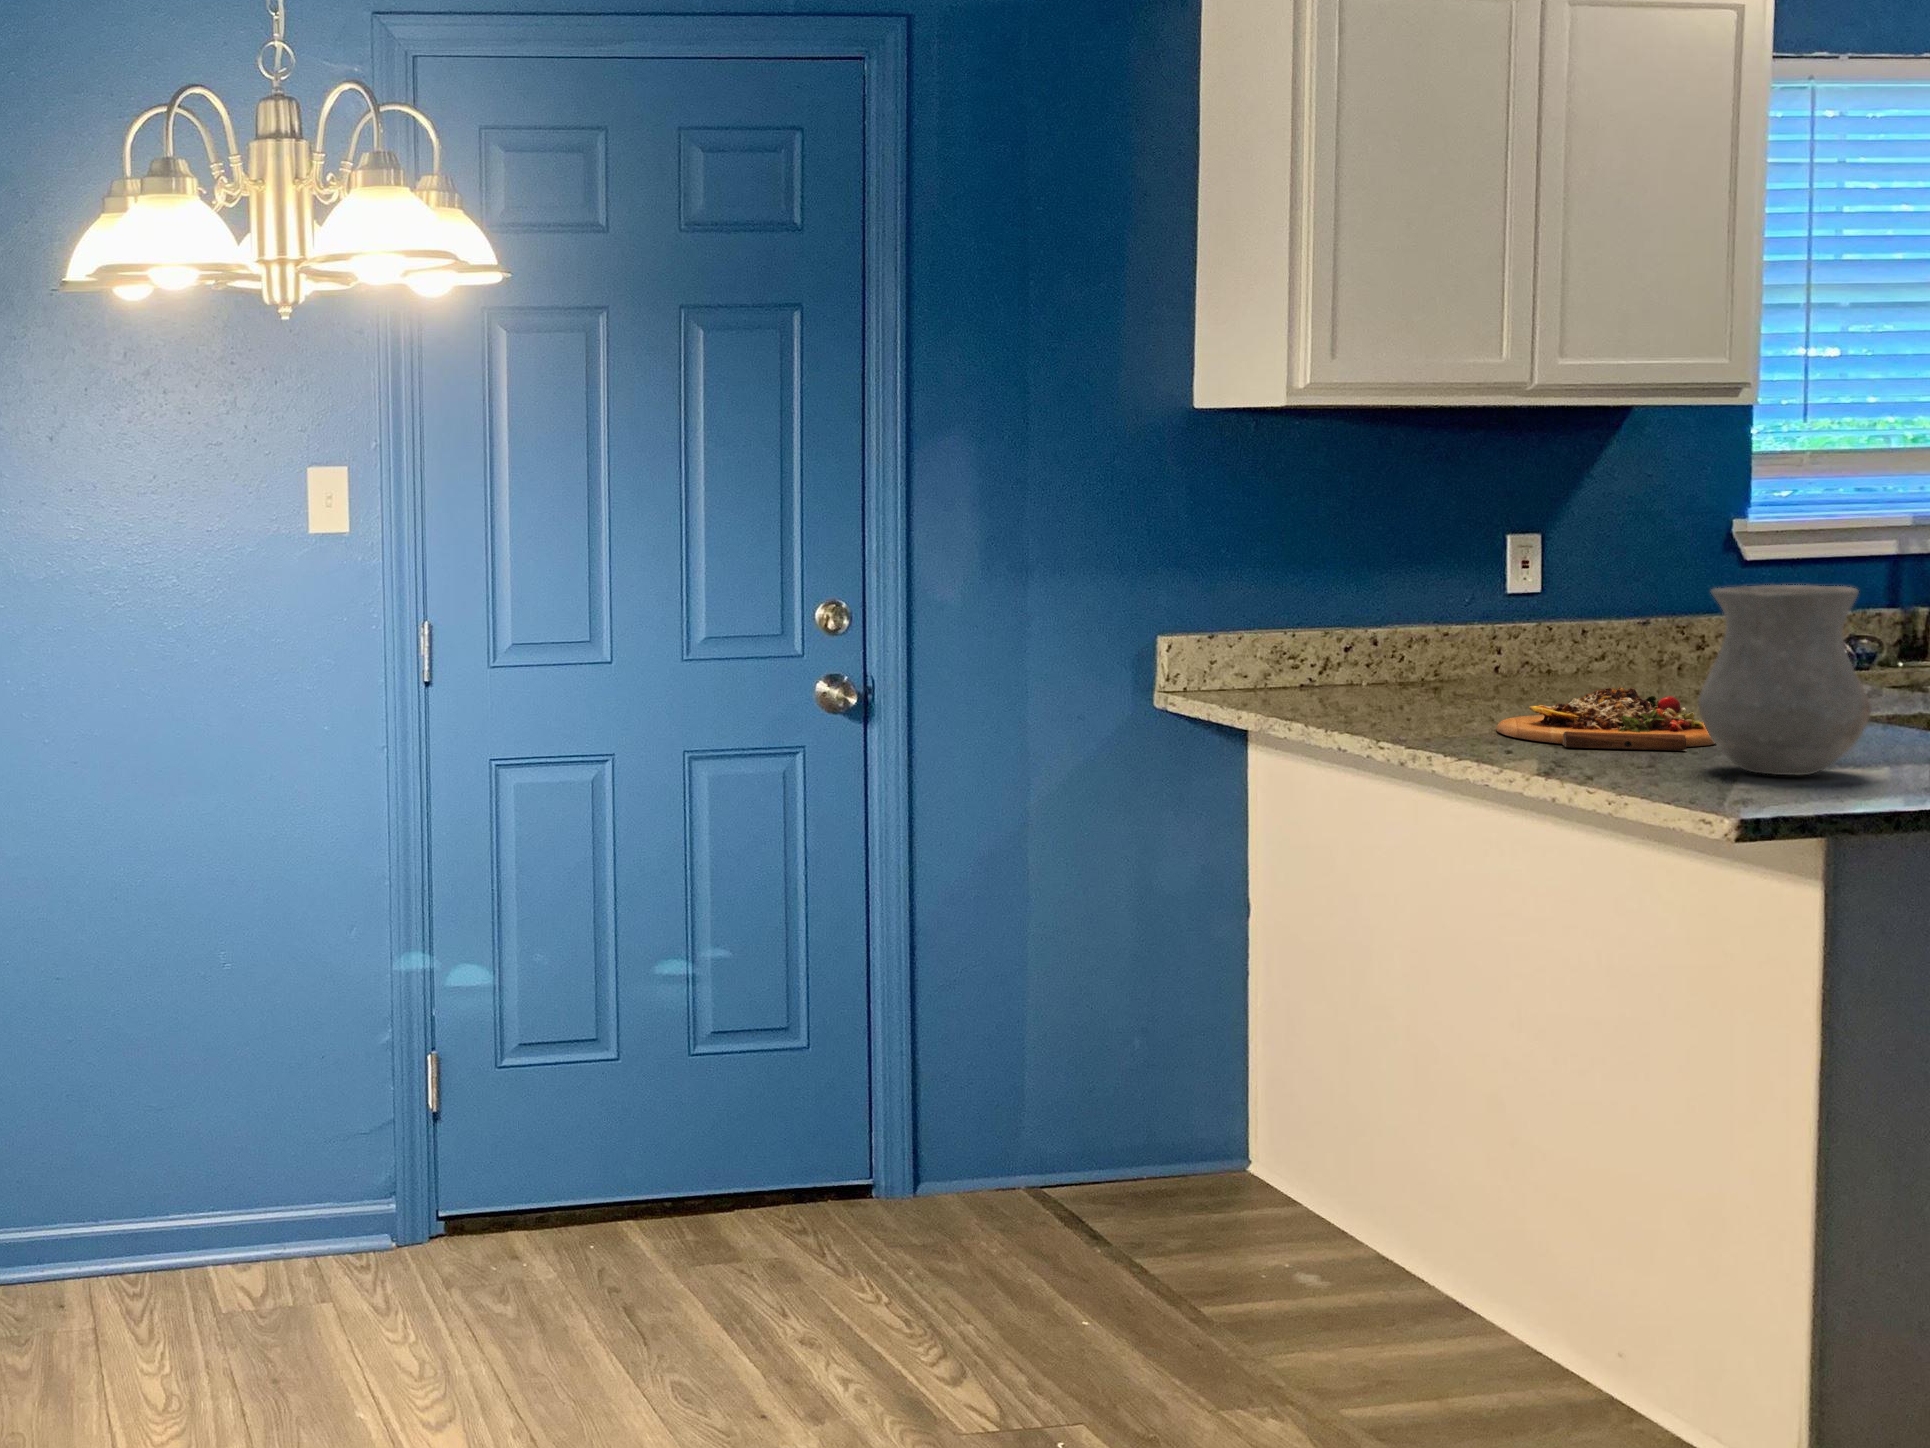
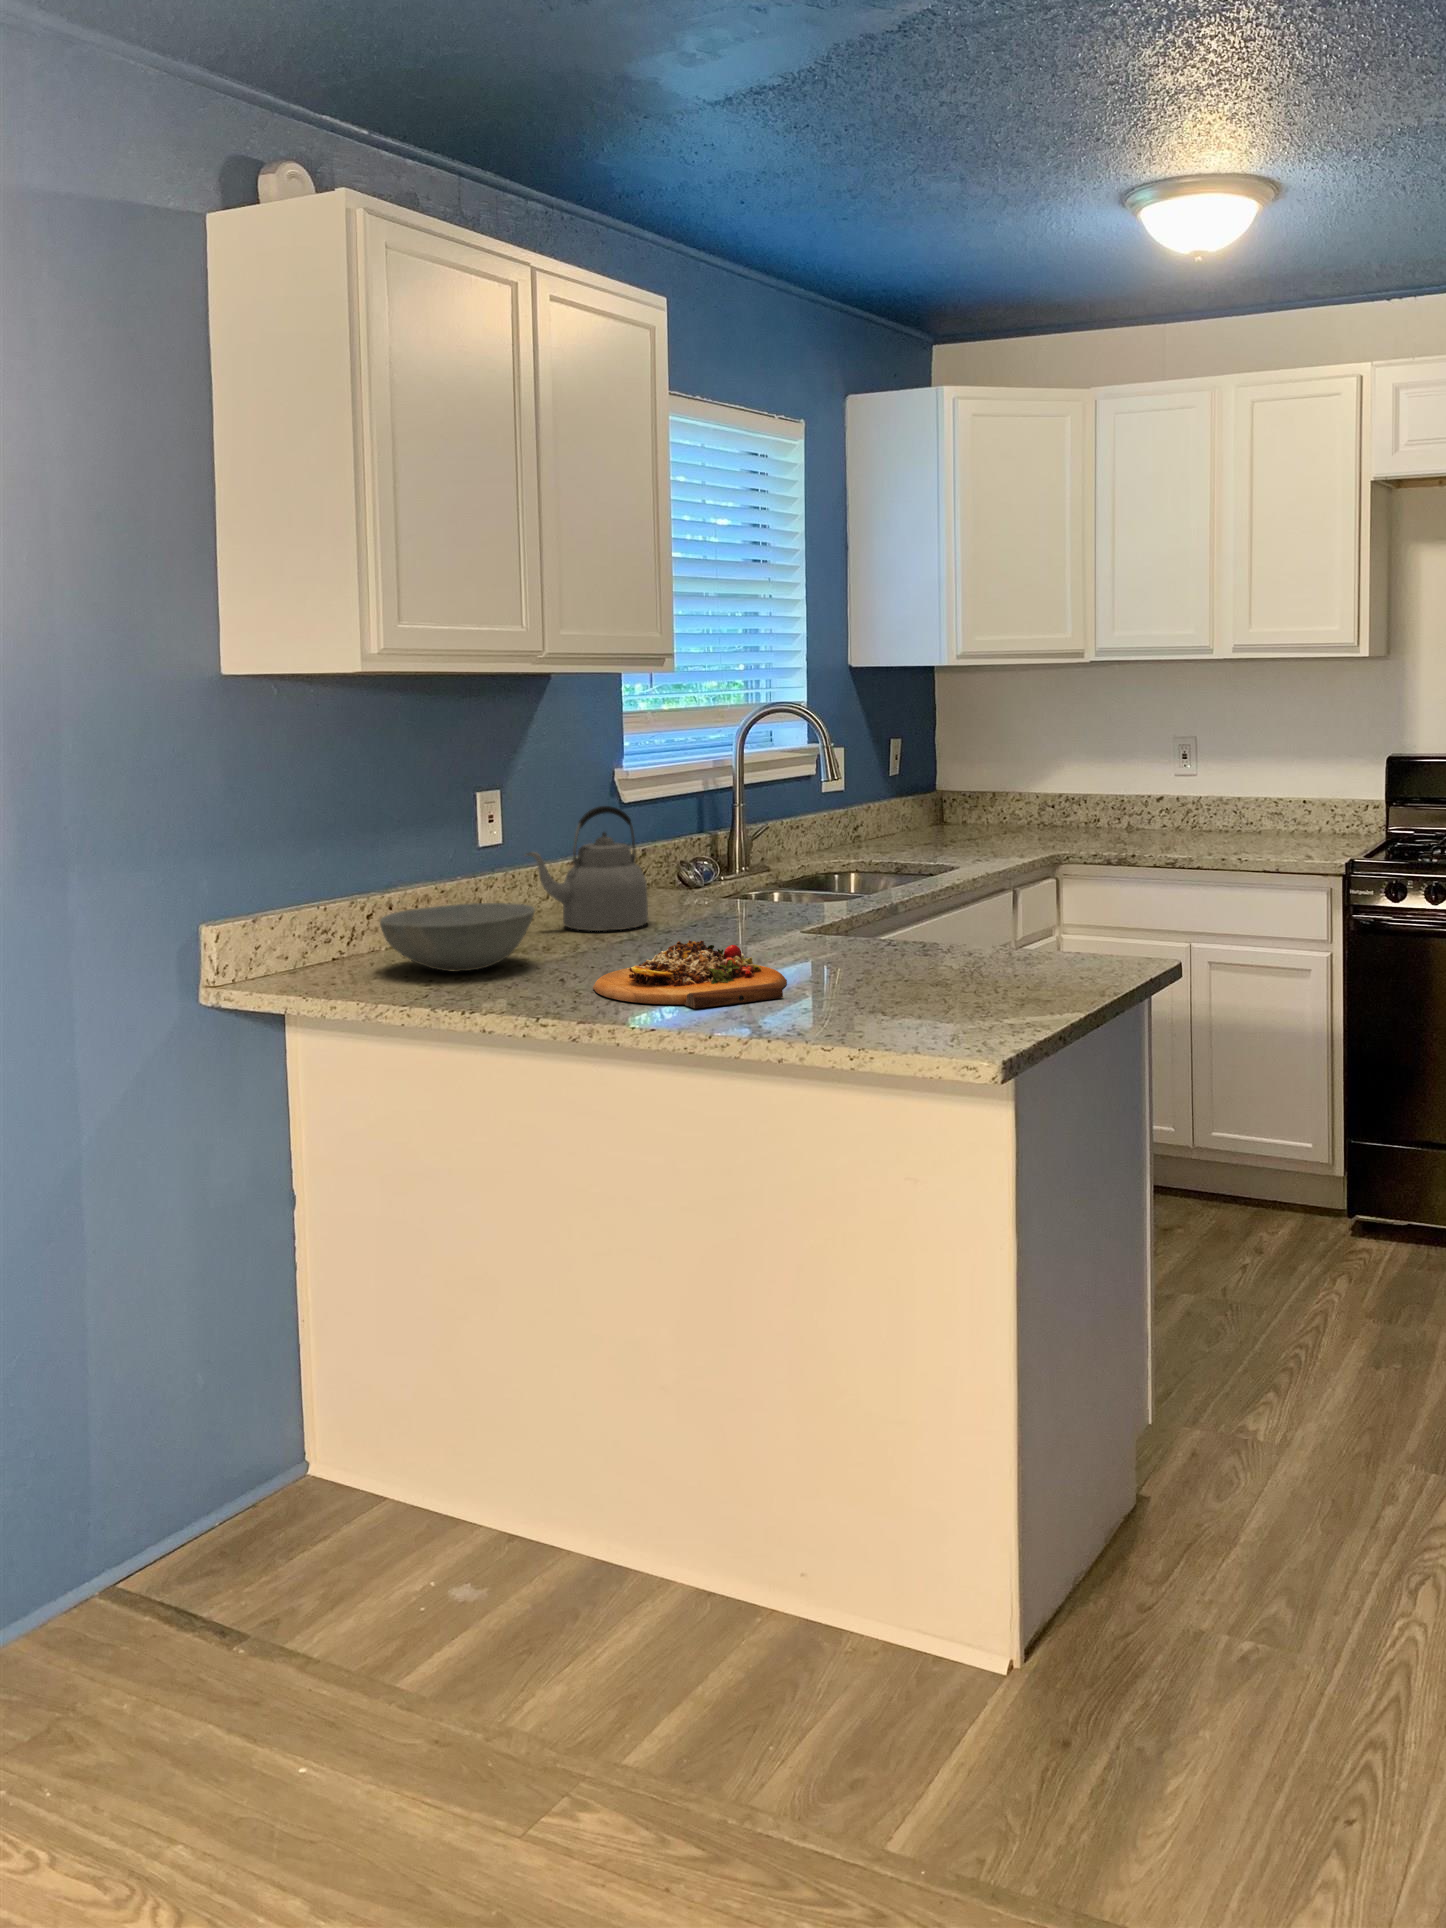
kettle: none [1542,554,1701,692] -> present [525,806,648,931]
vase: present [1698,585,1872,775] -> none [832,844,962,1017]
bowl: none [1328,643,1496,704] -> present [380,903,535,972]

